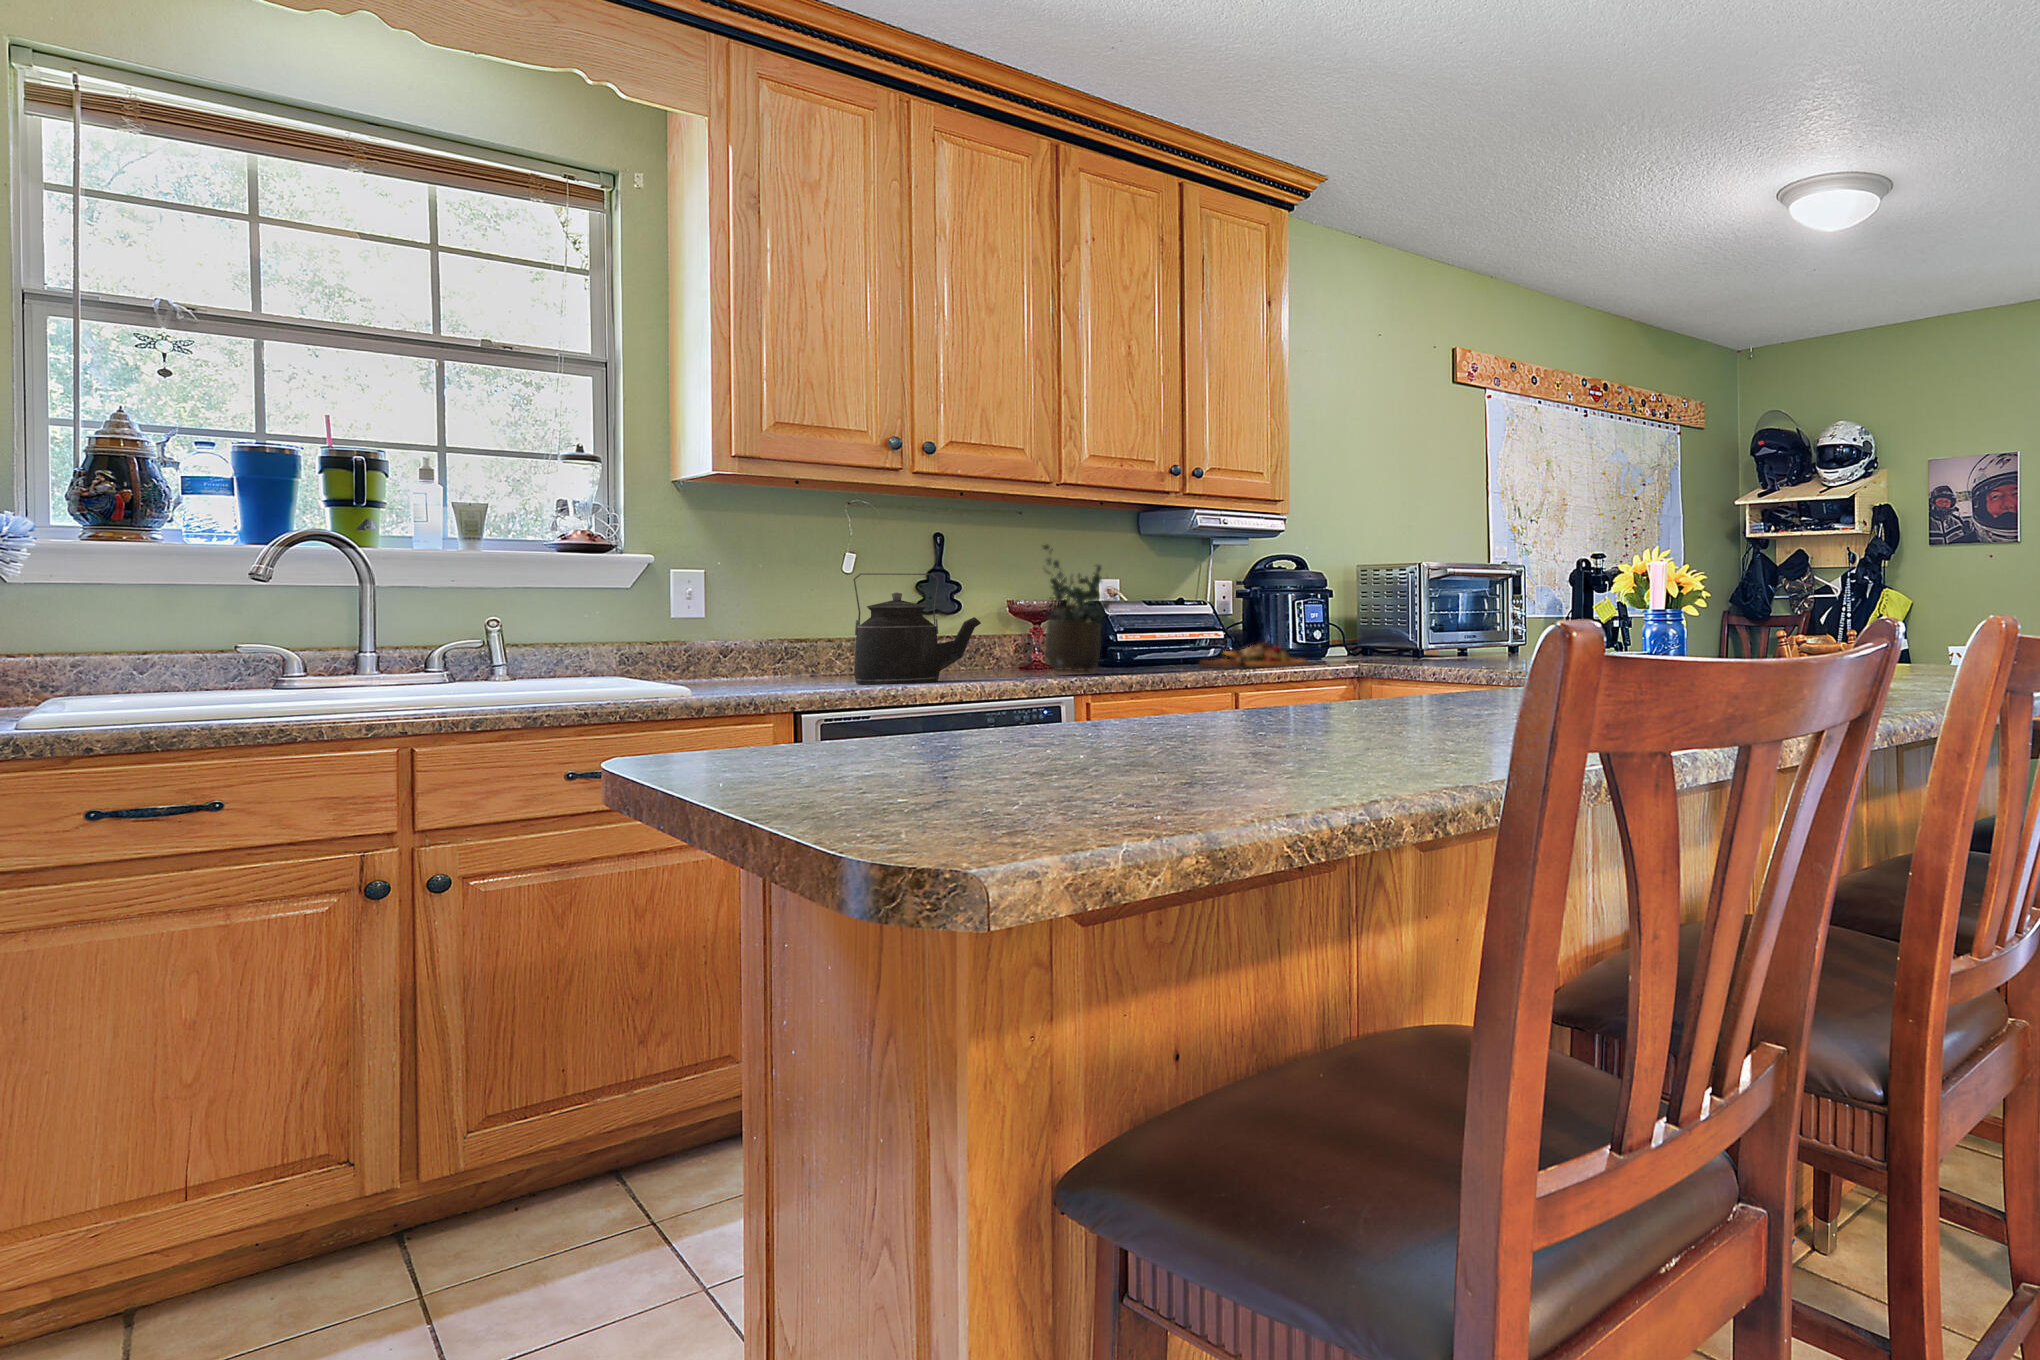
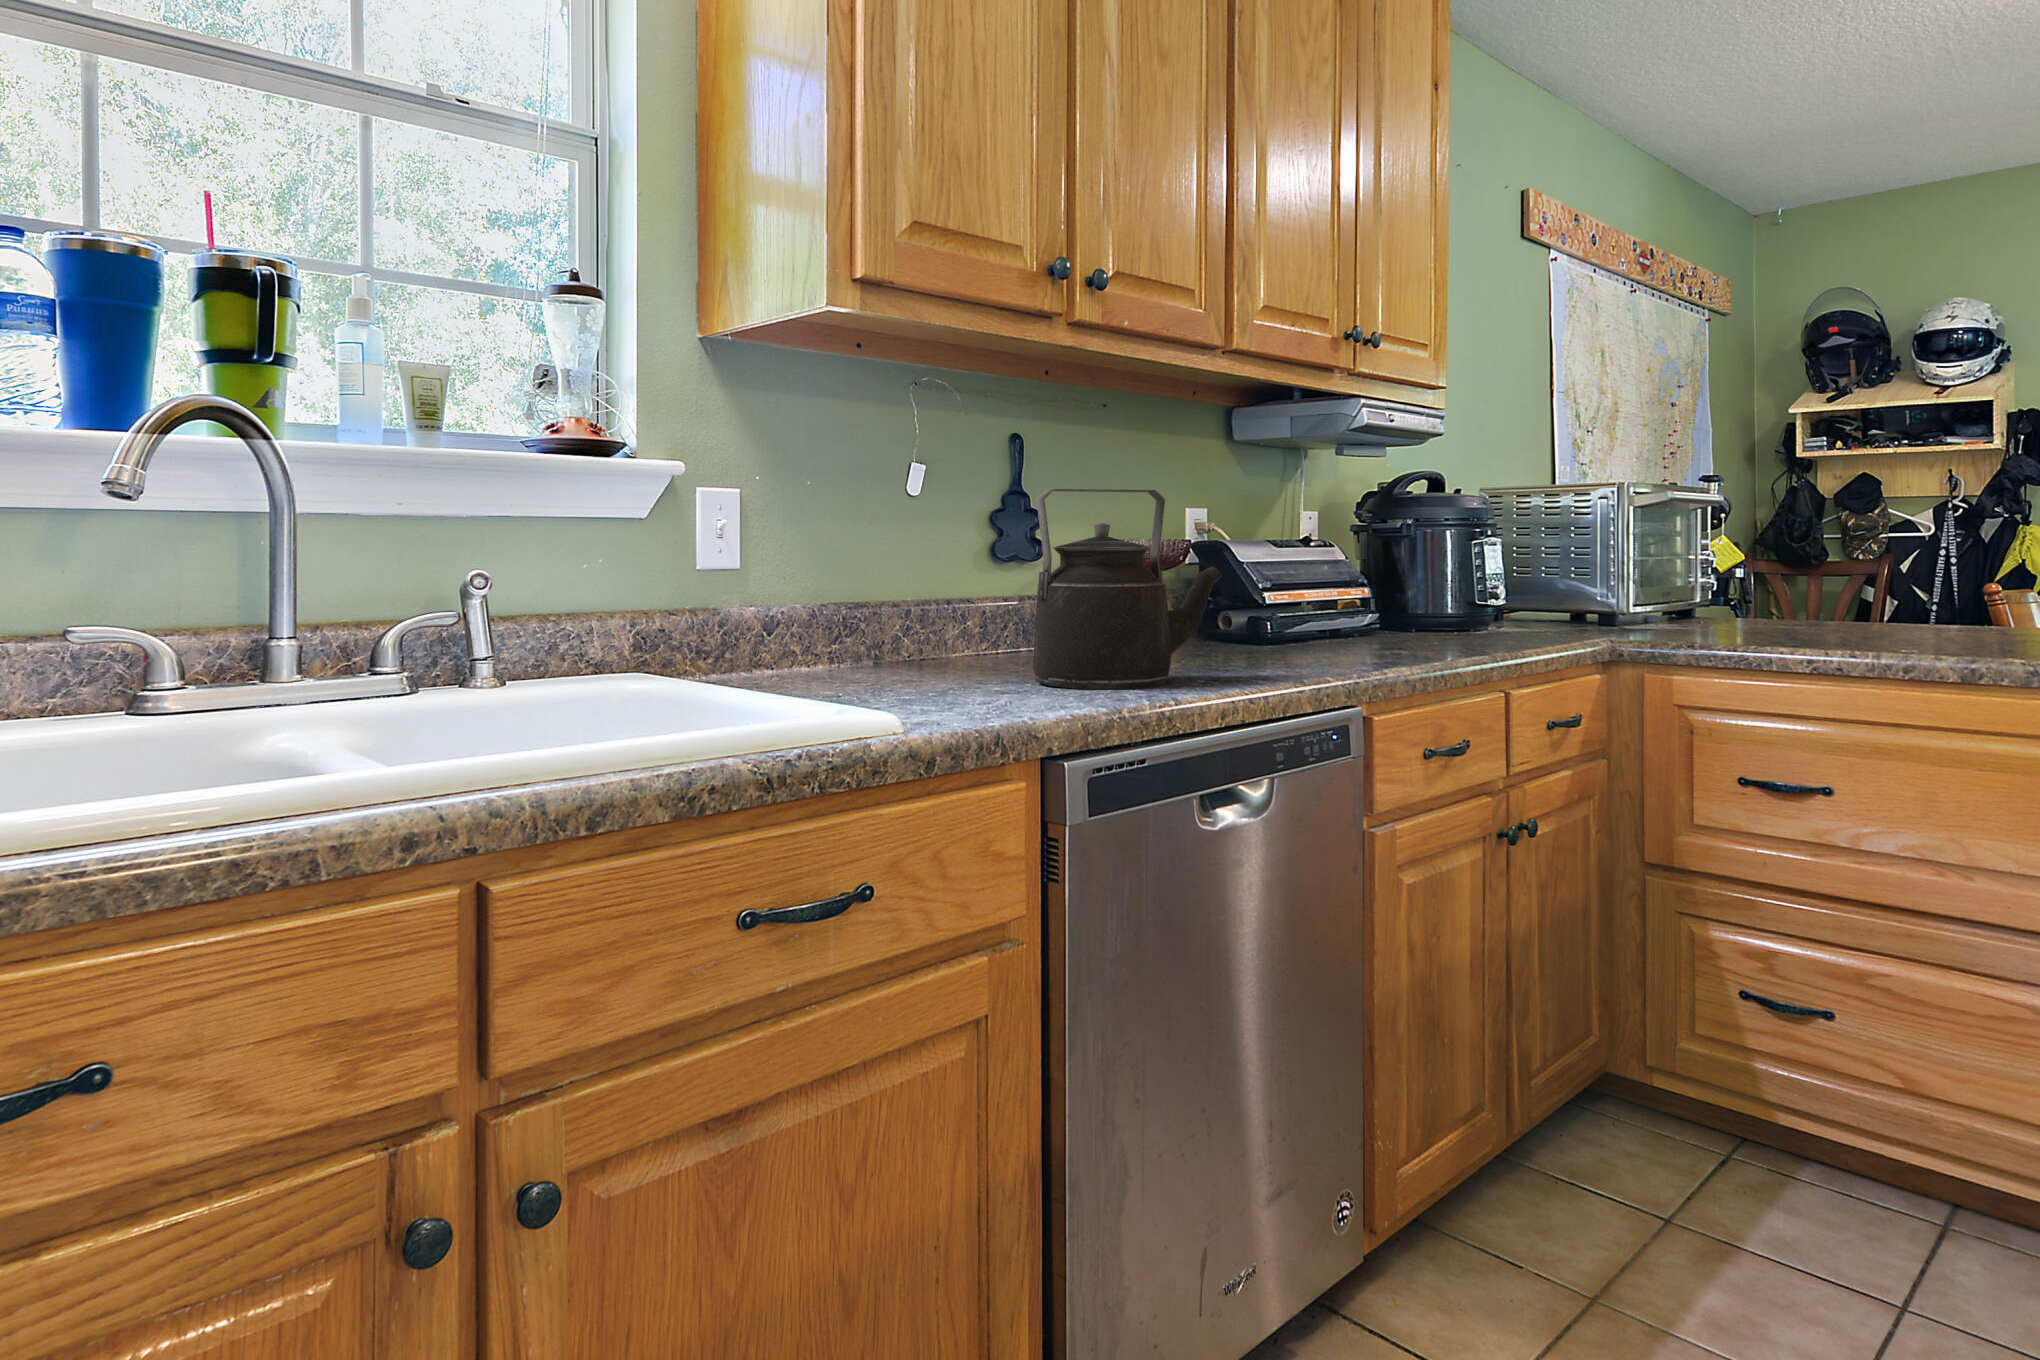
potted plant: present [1043,544,1110,673] -> none [1238,444,1375,661]
cutting board: present [1199,643,1309,668] -> none [1389,602,1562,648]

